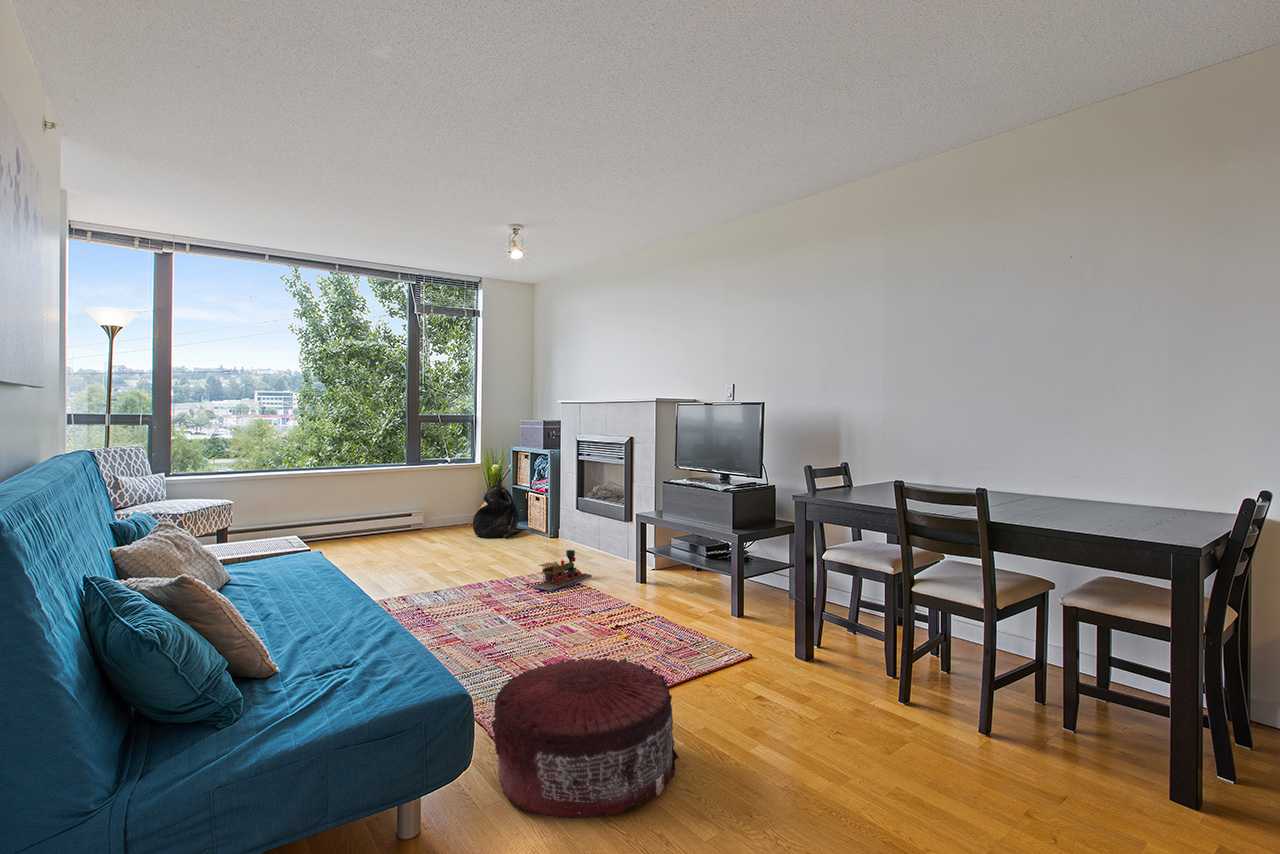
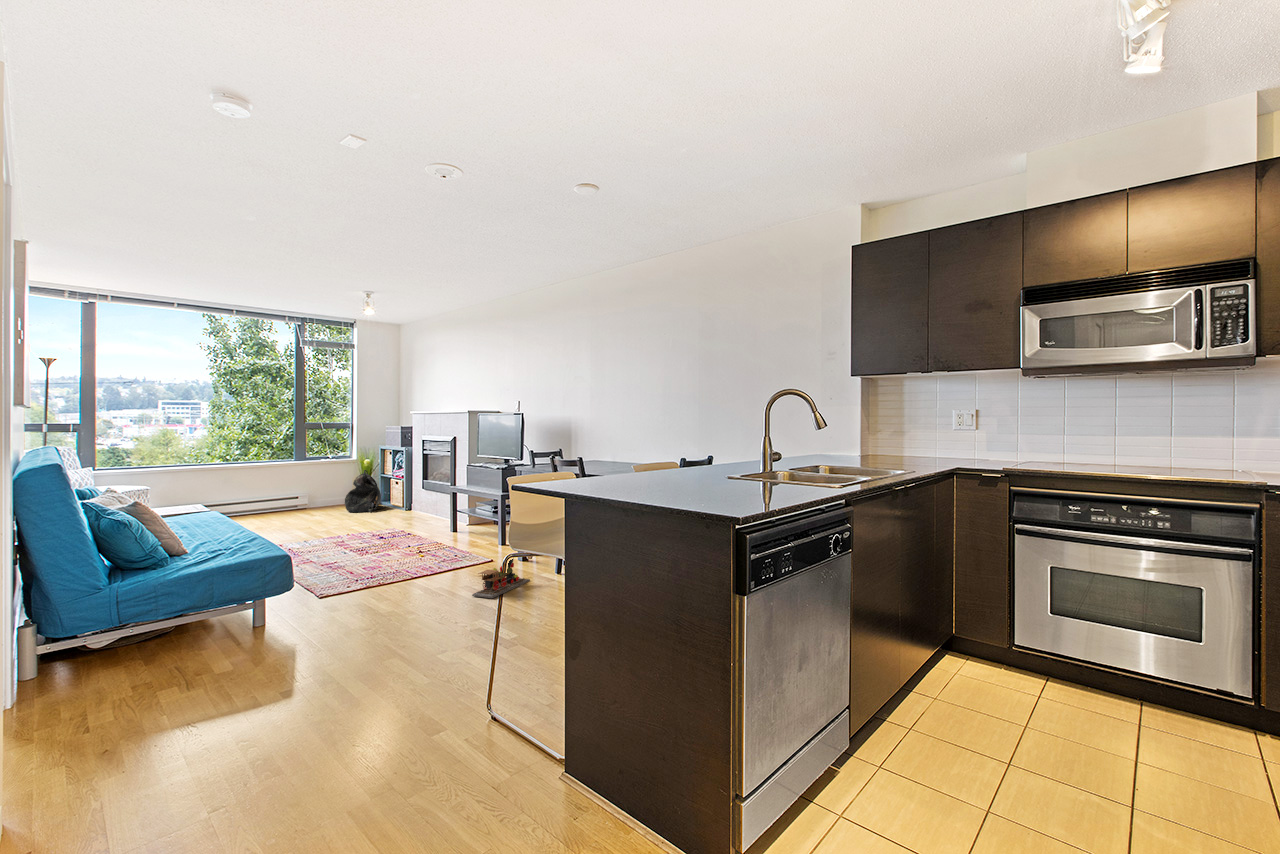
toy train: present [533,550,592,591] -> present [472,559,530,598]
pouf: present [491,658,679,819] -> none [312,551,420,618]

